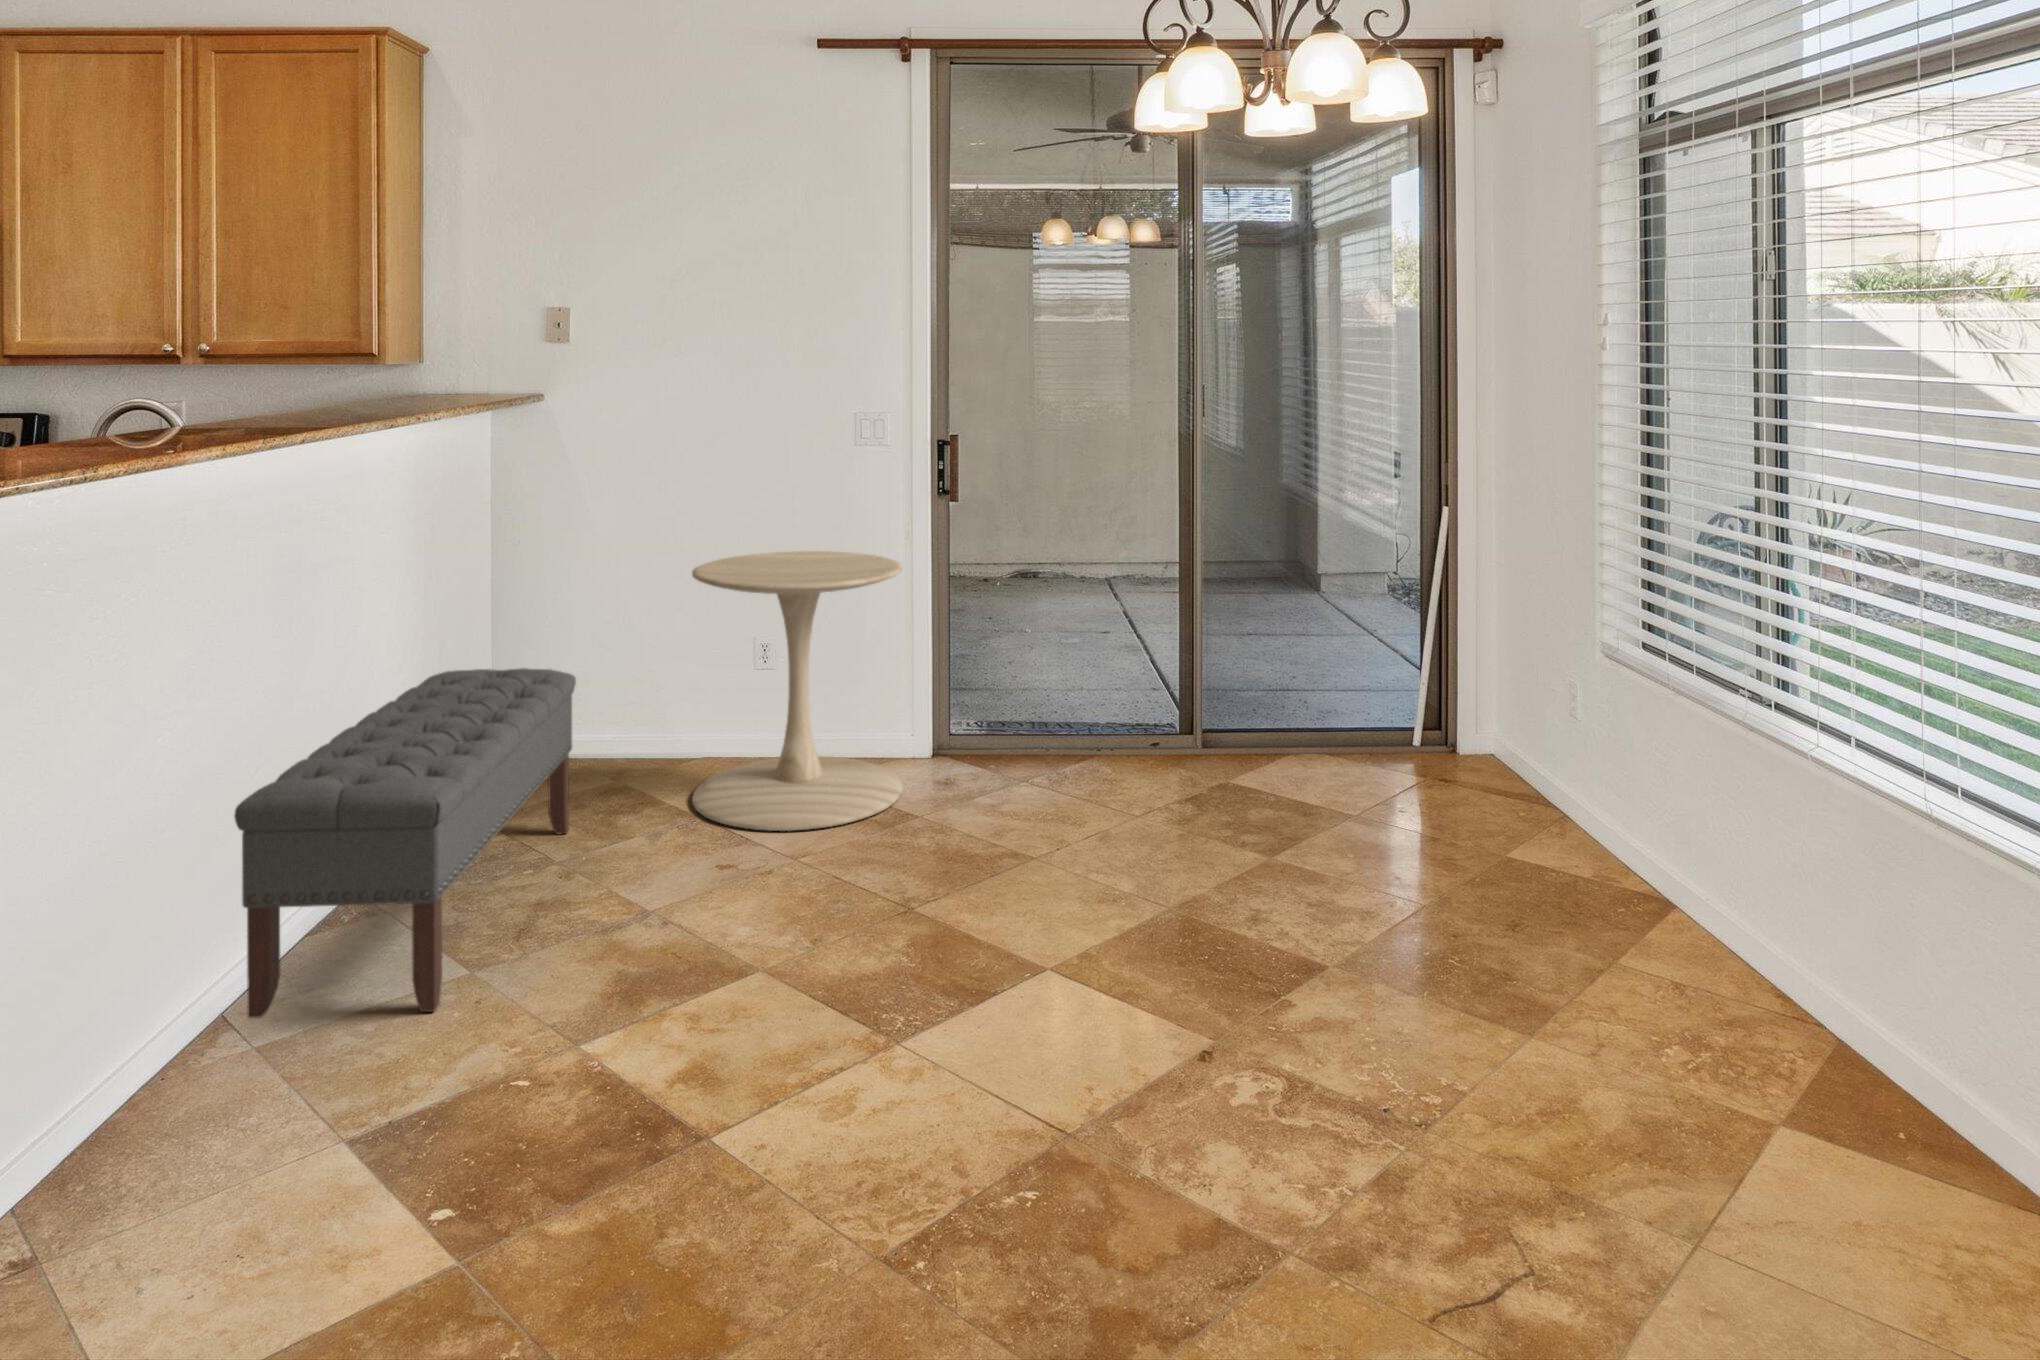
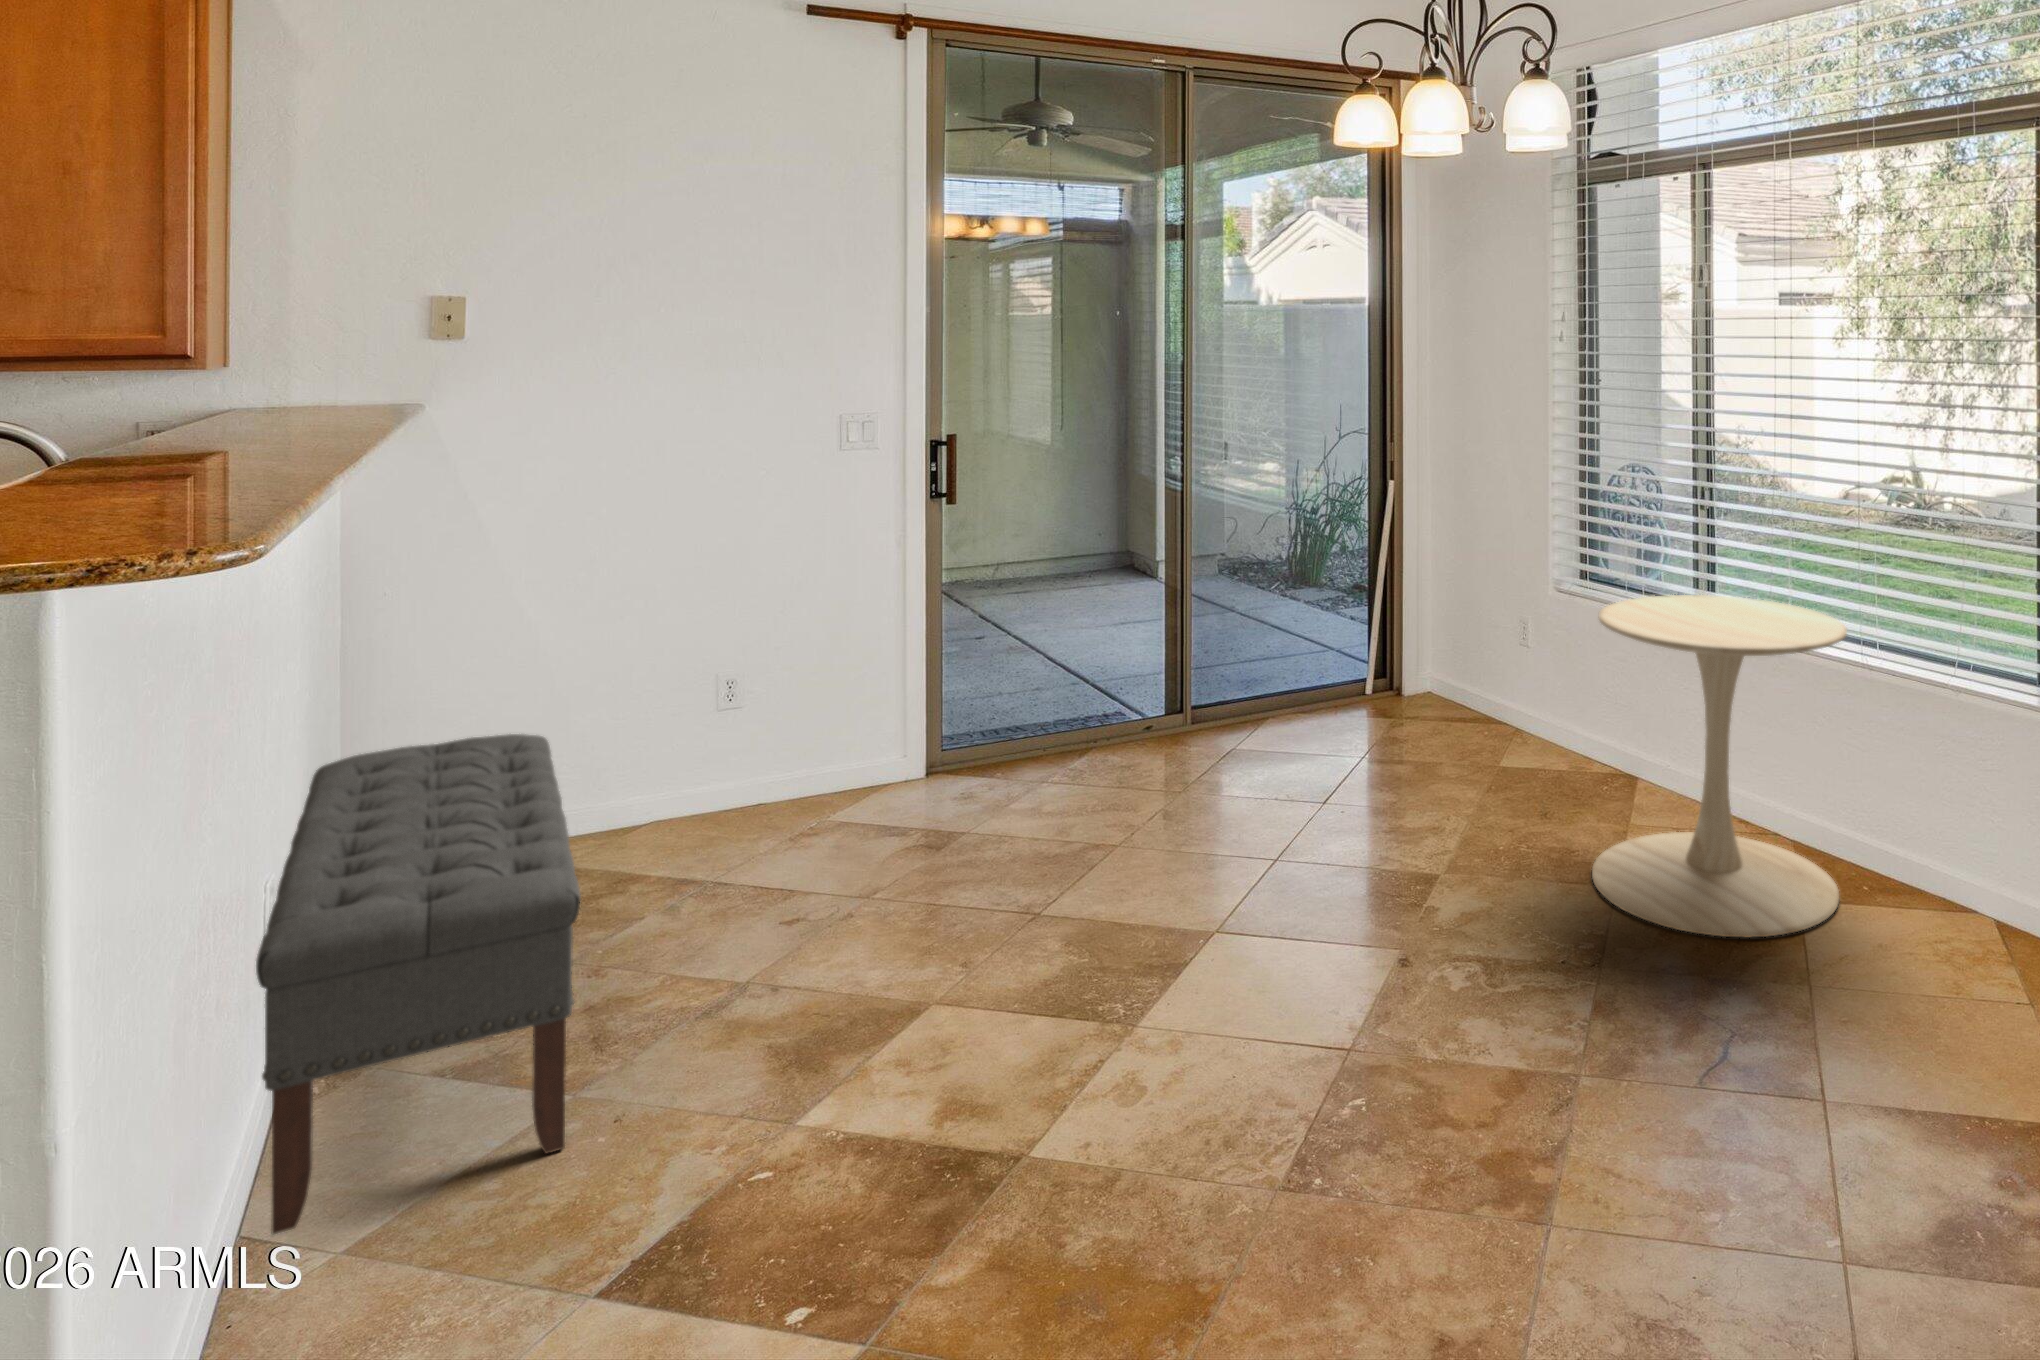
pedestal table: present [692,551,903,831] -> present [1592,595,1847,937]

